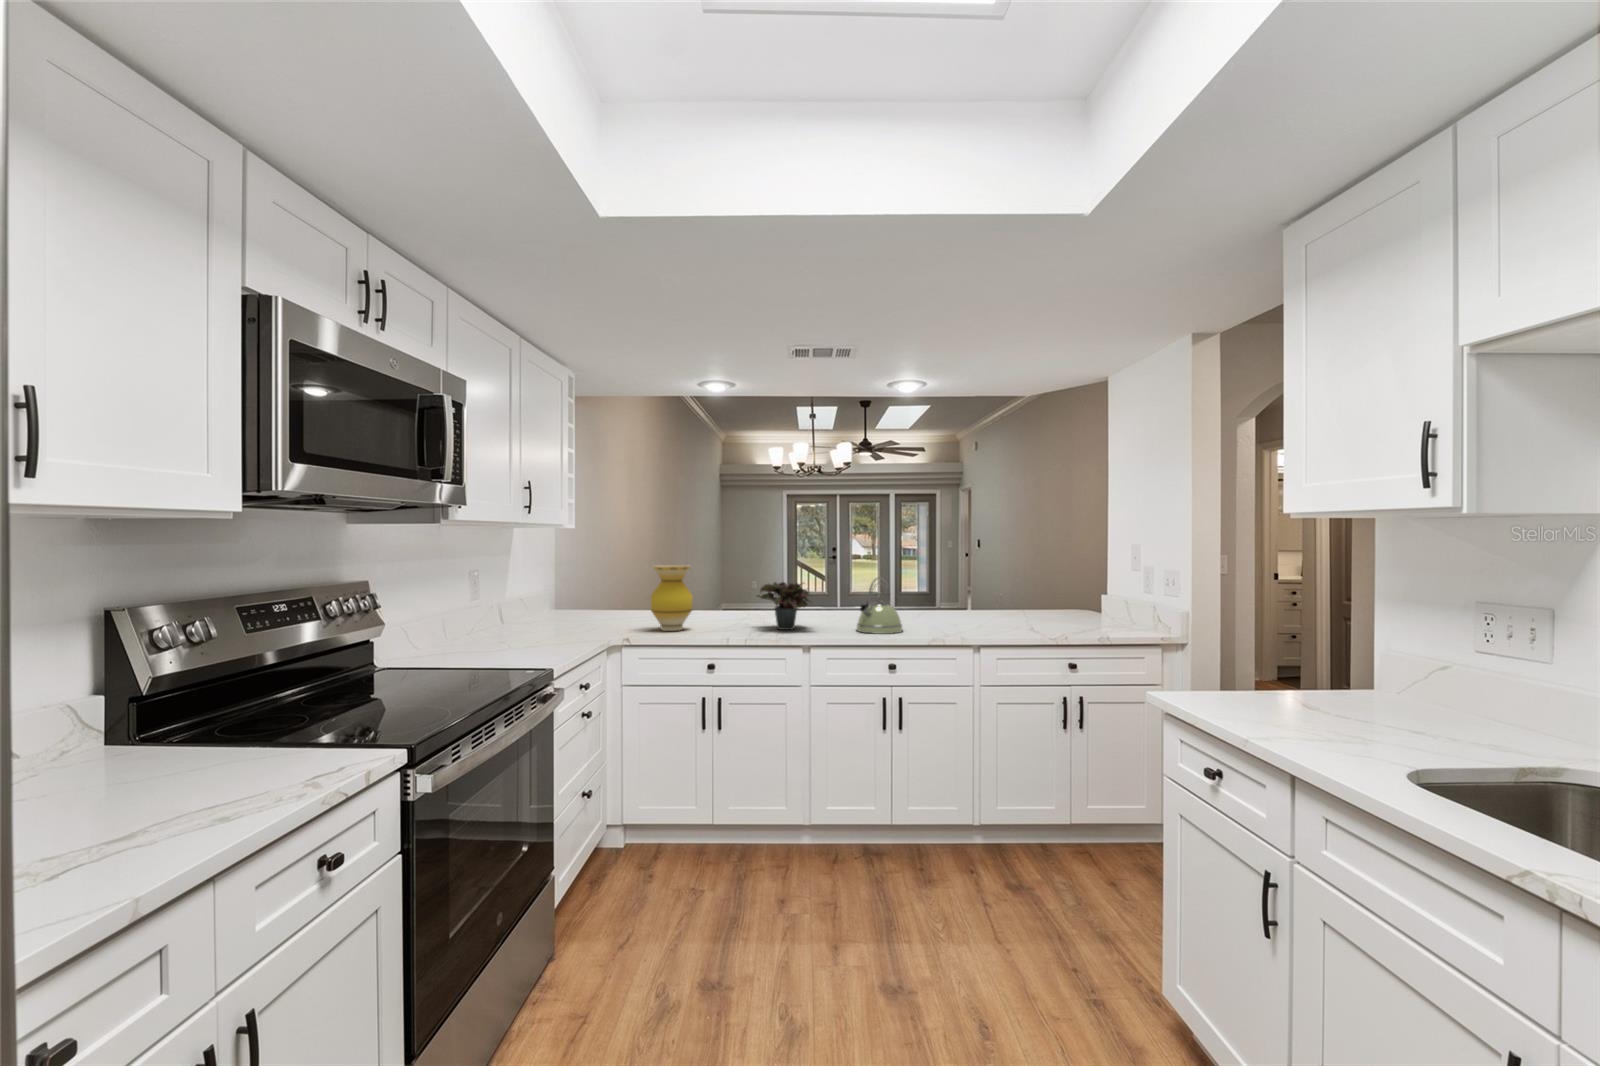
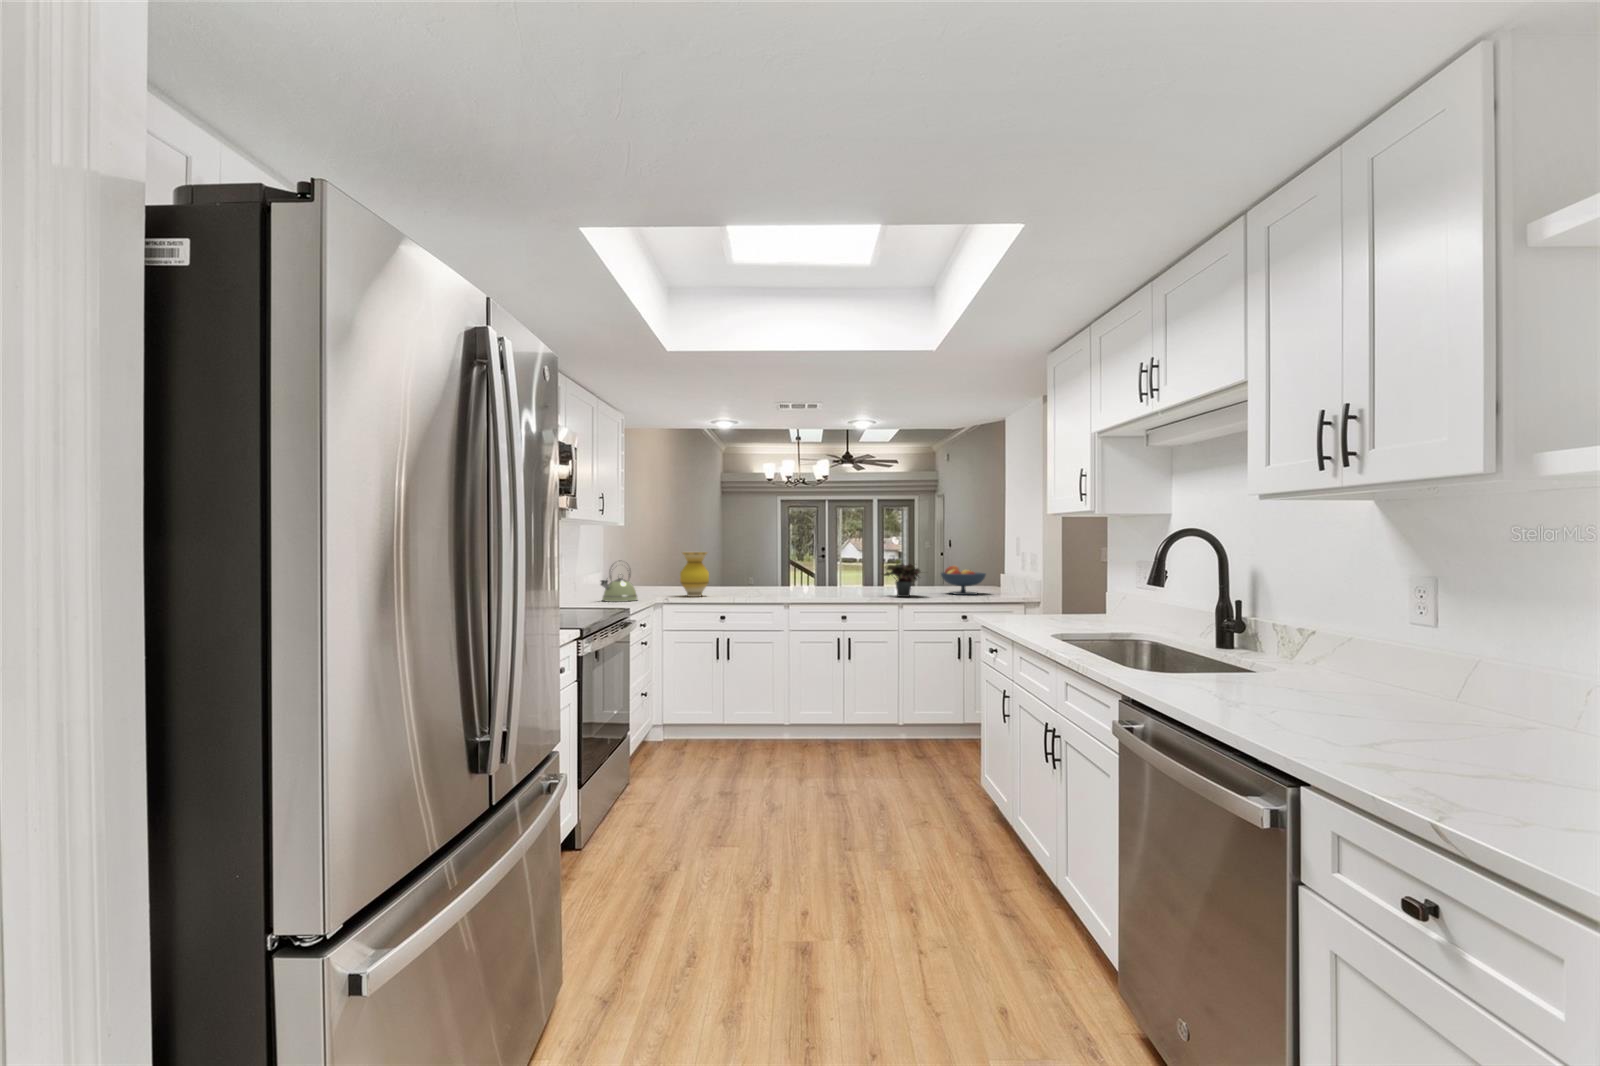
kettle: present [856,578,903,634] -> present [601,566,638,602]
potted plant: present [757,582,810,630] -> present [882,564,921,597]
fruit bowl: none [1020,584,1088,627] -> present [941,566,986,595]

